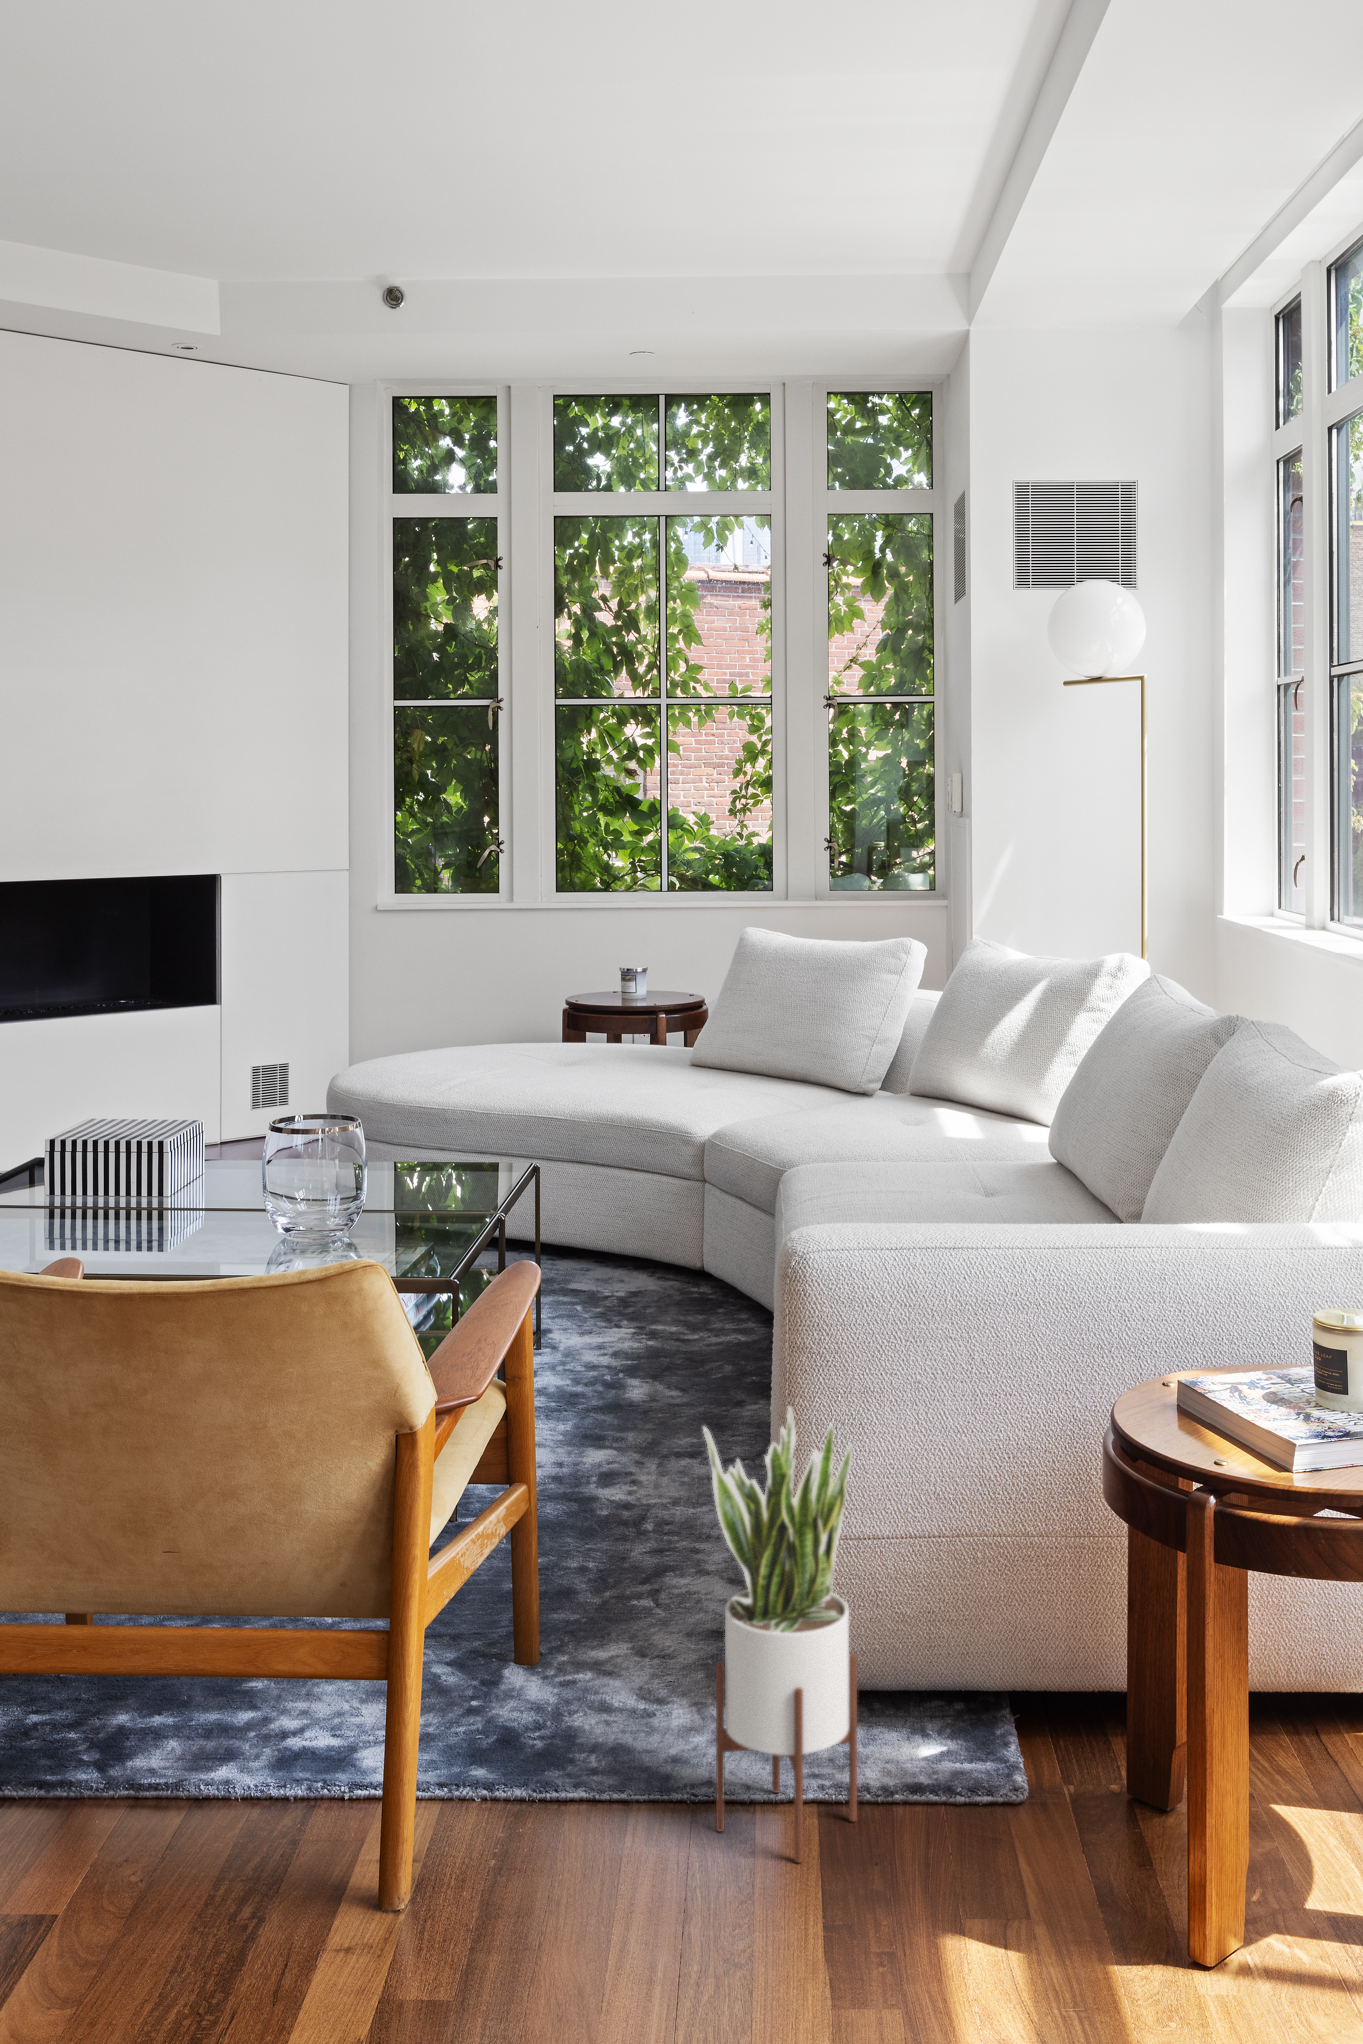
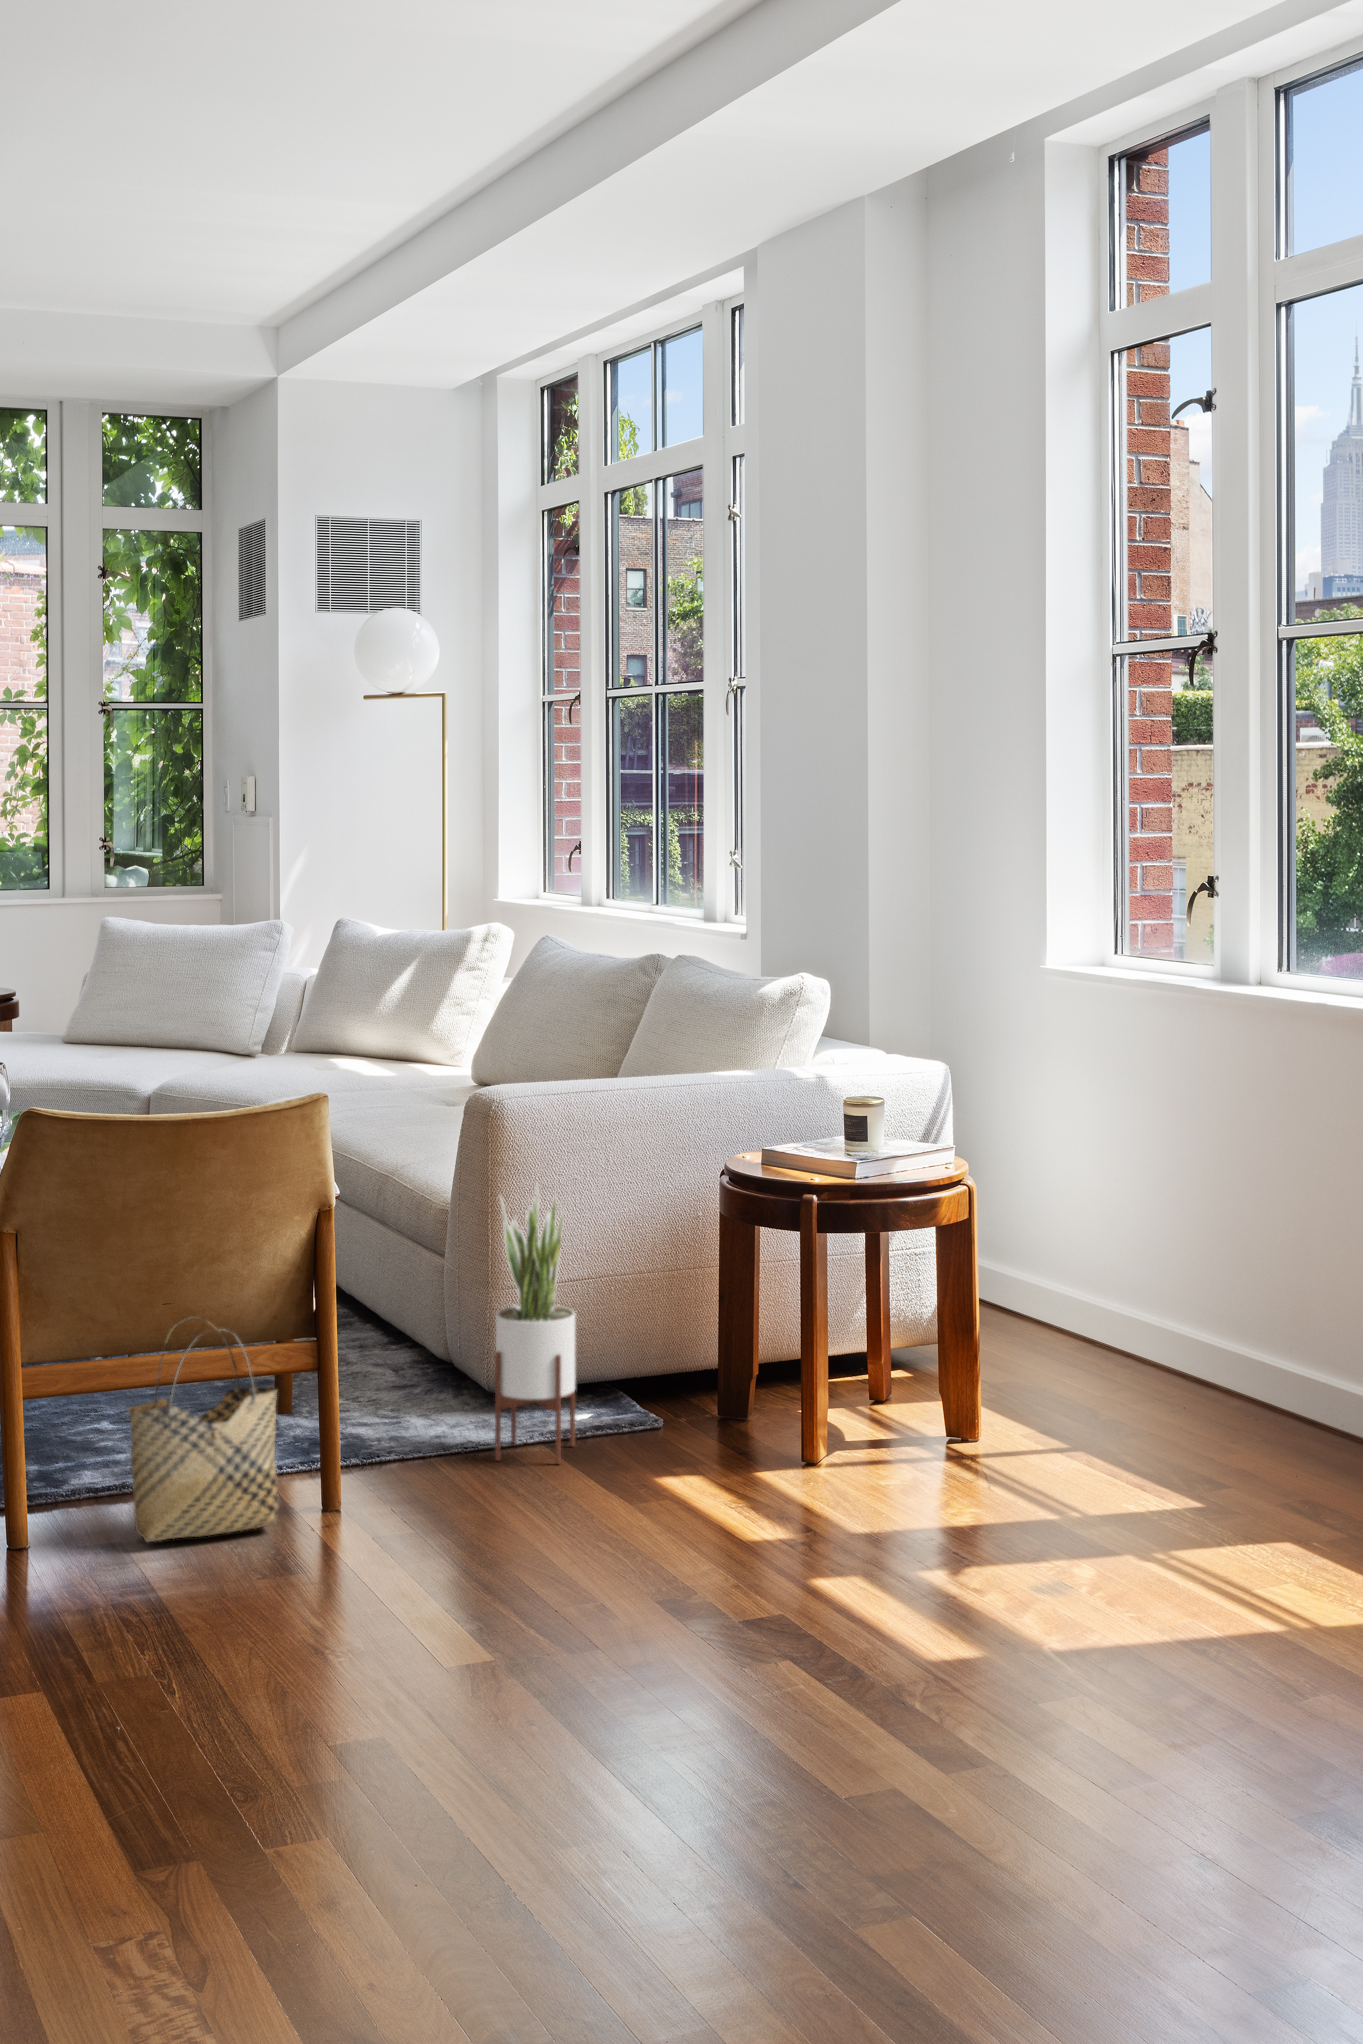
woven basket: none [65,1572,305,1926] -> present [128,1316,279,1542]

